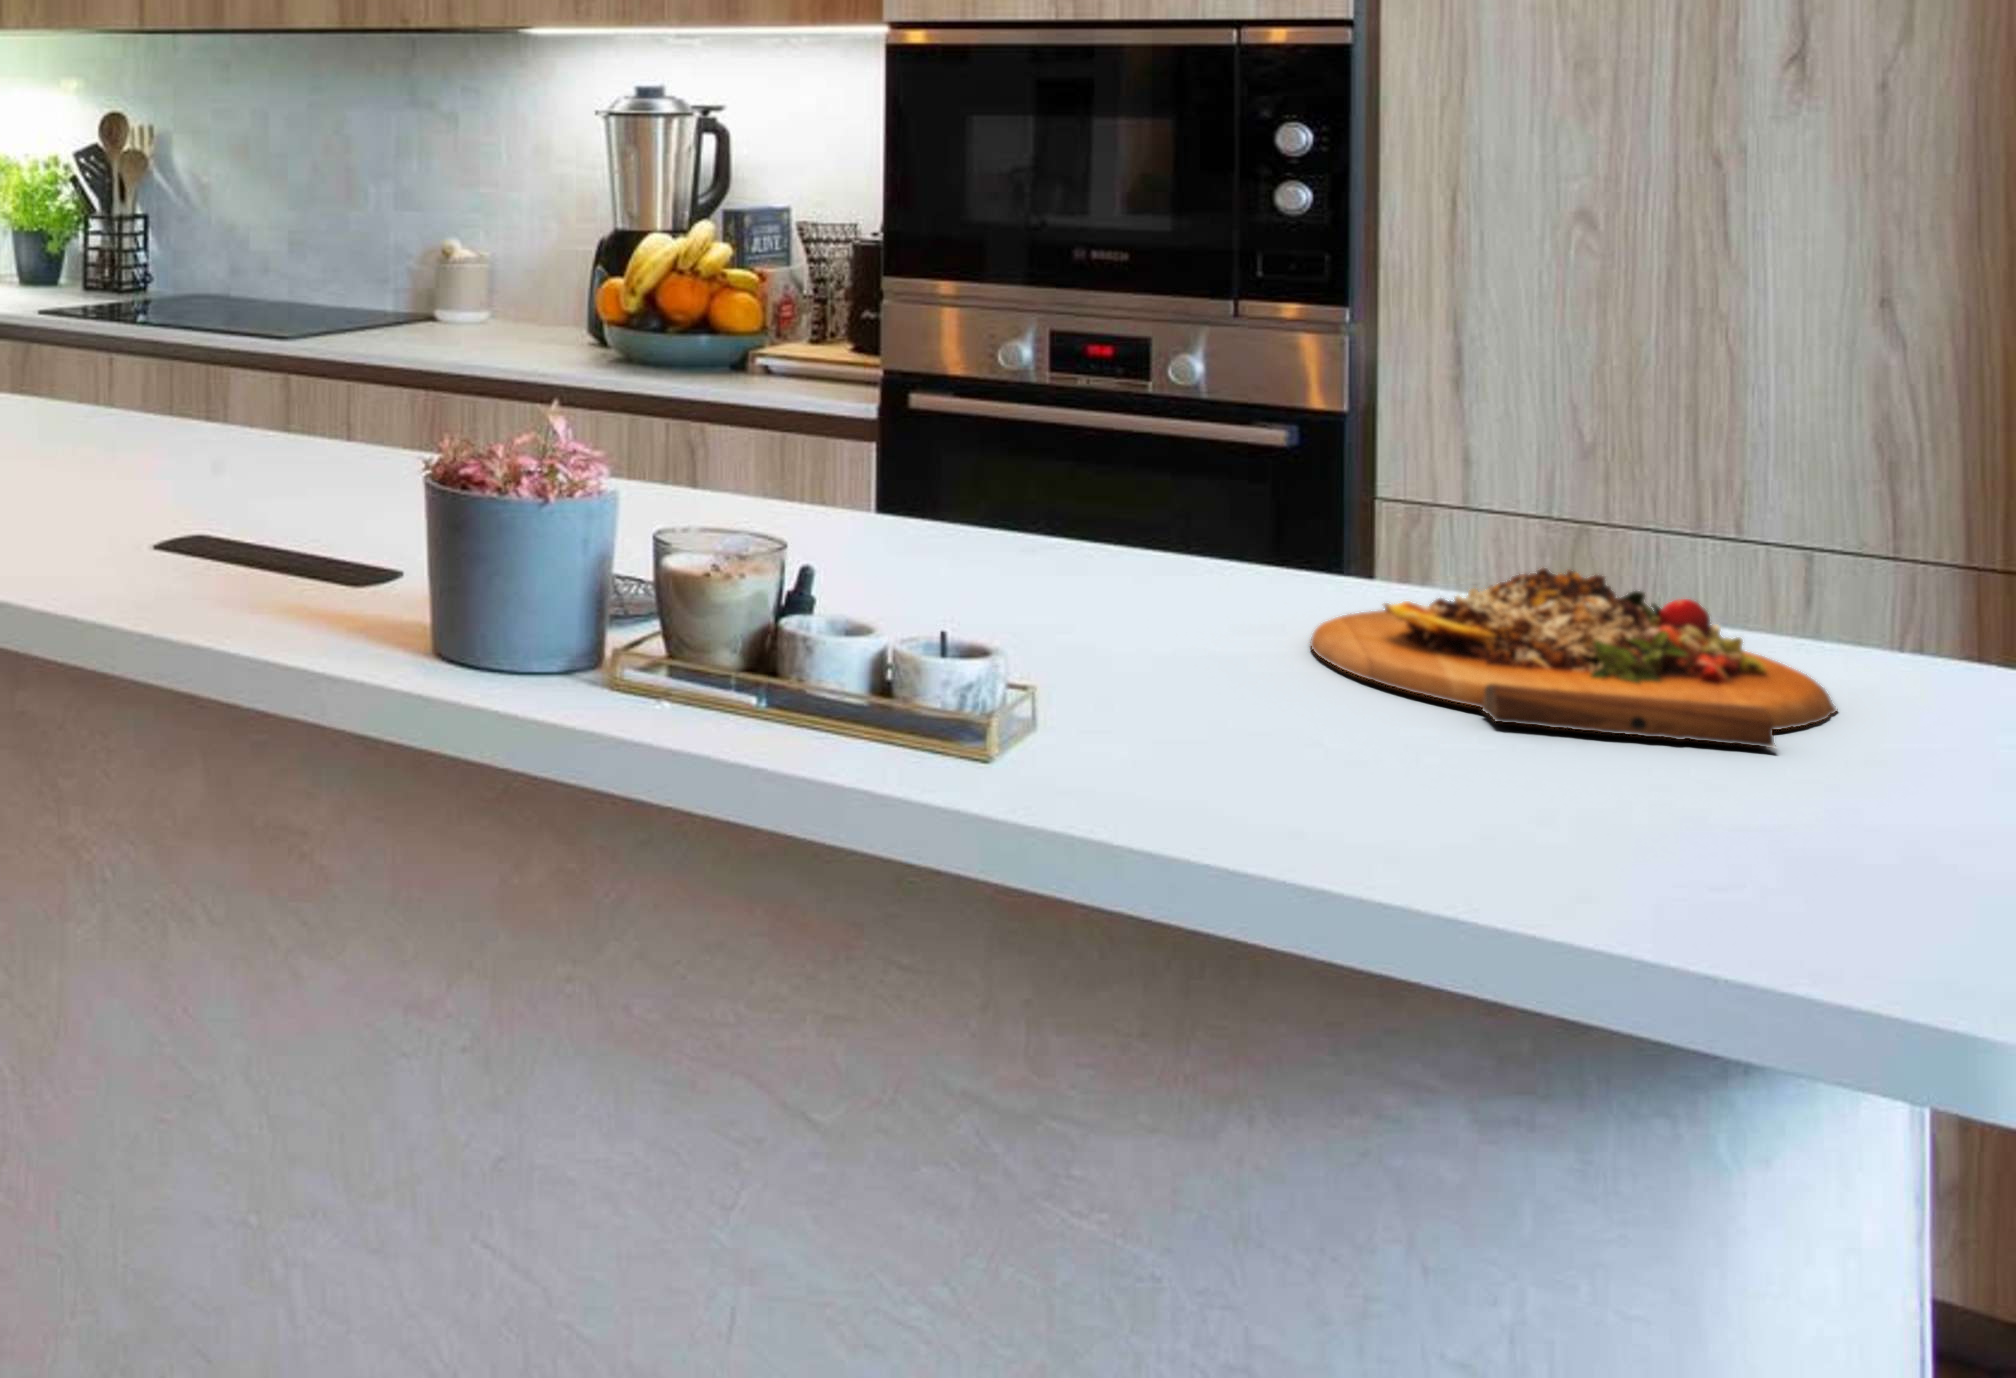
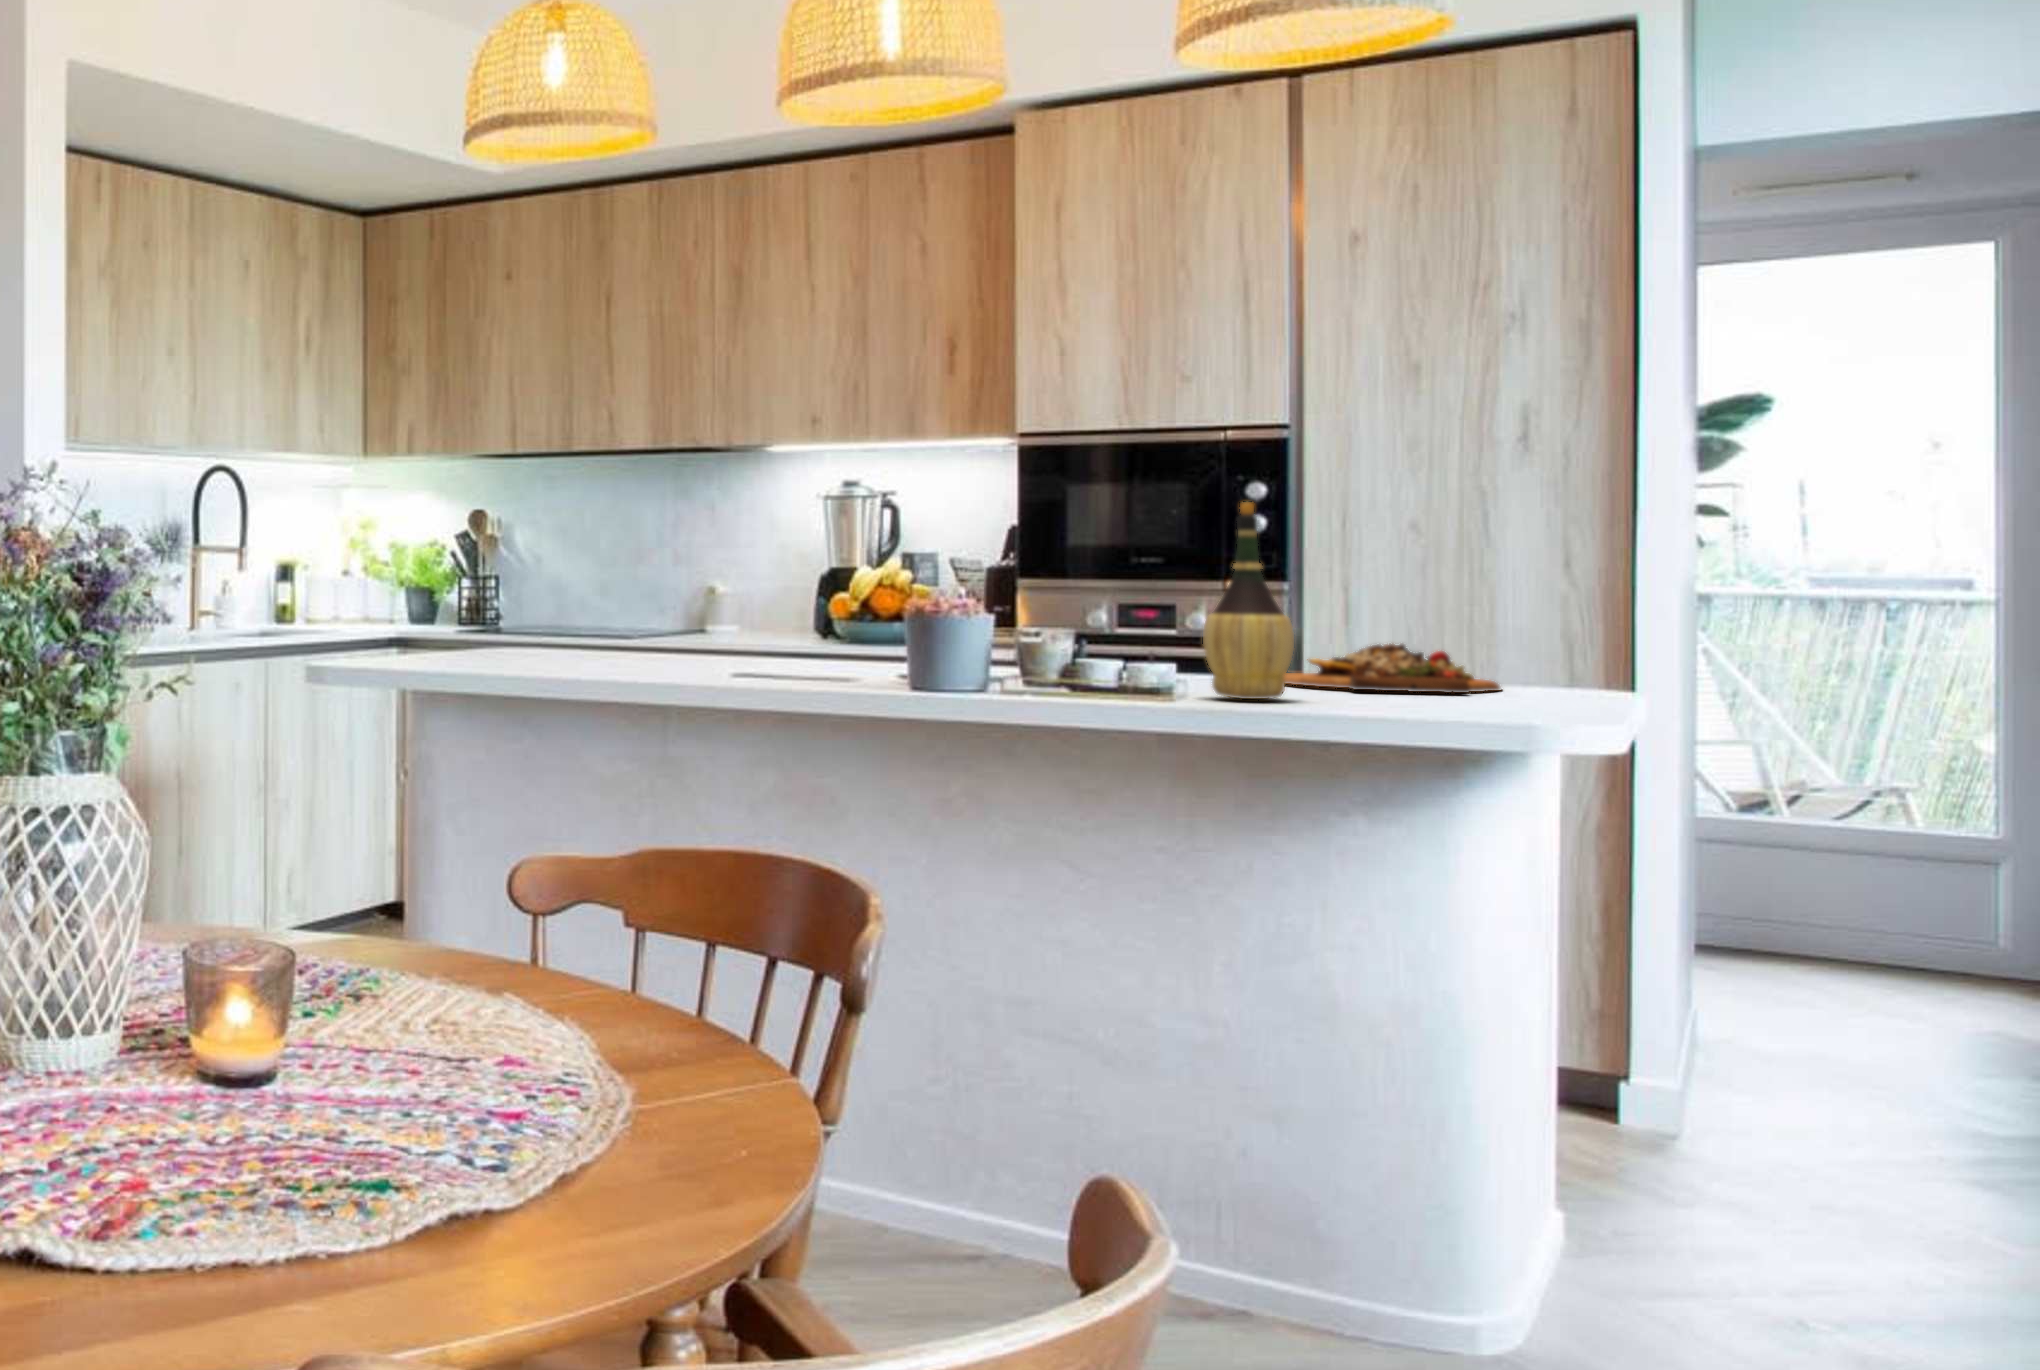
wine bottle: none [1132,288,1356,797] -> present [1203,502,1294,699]

